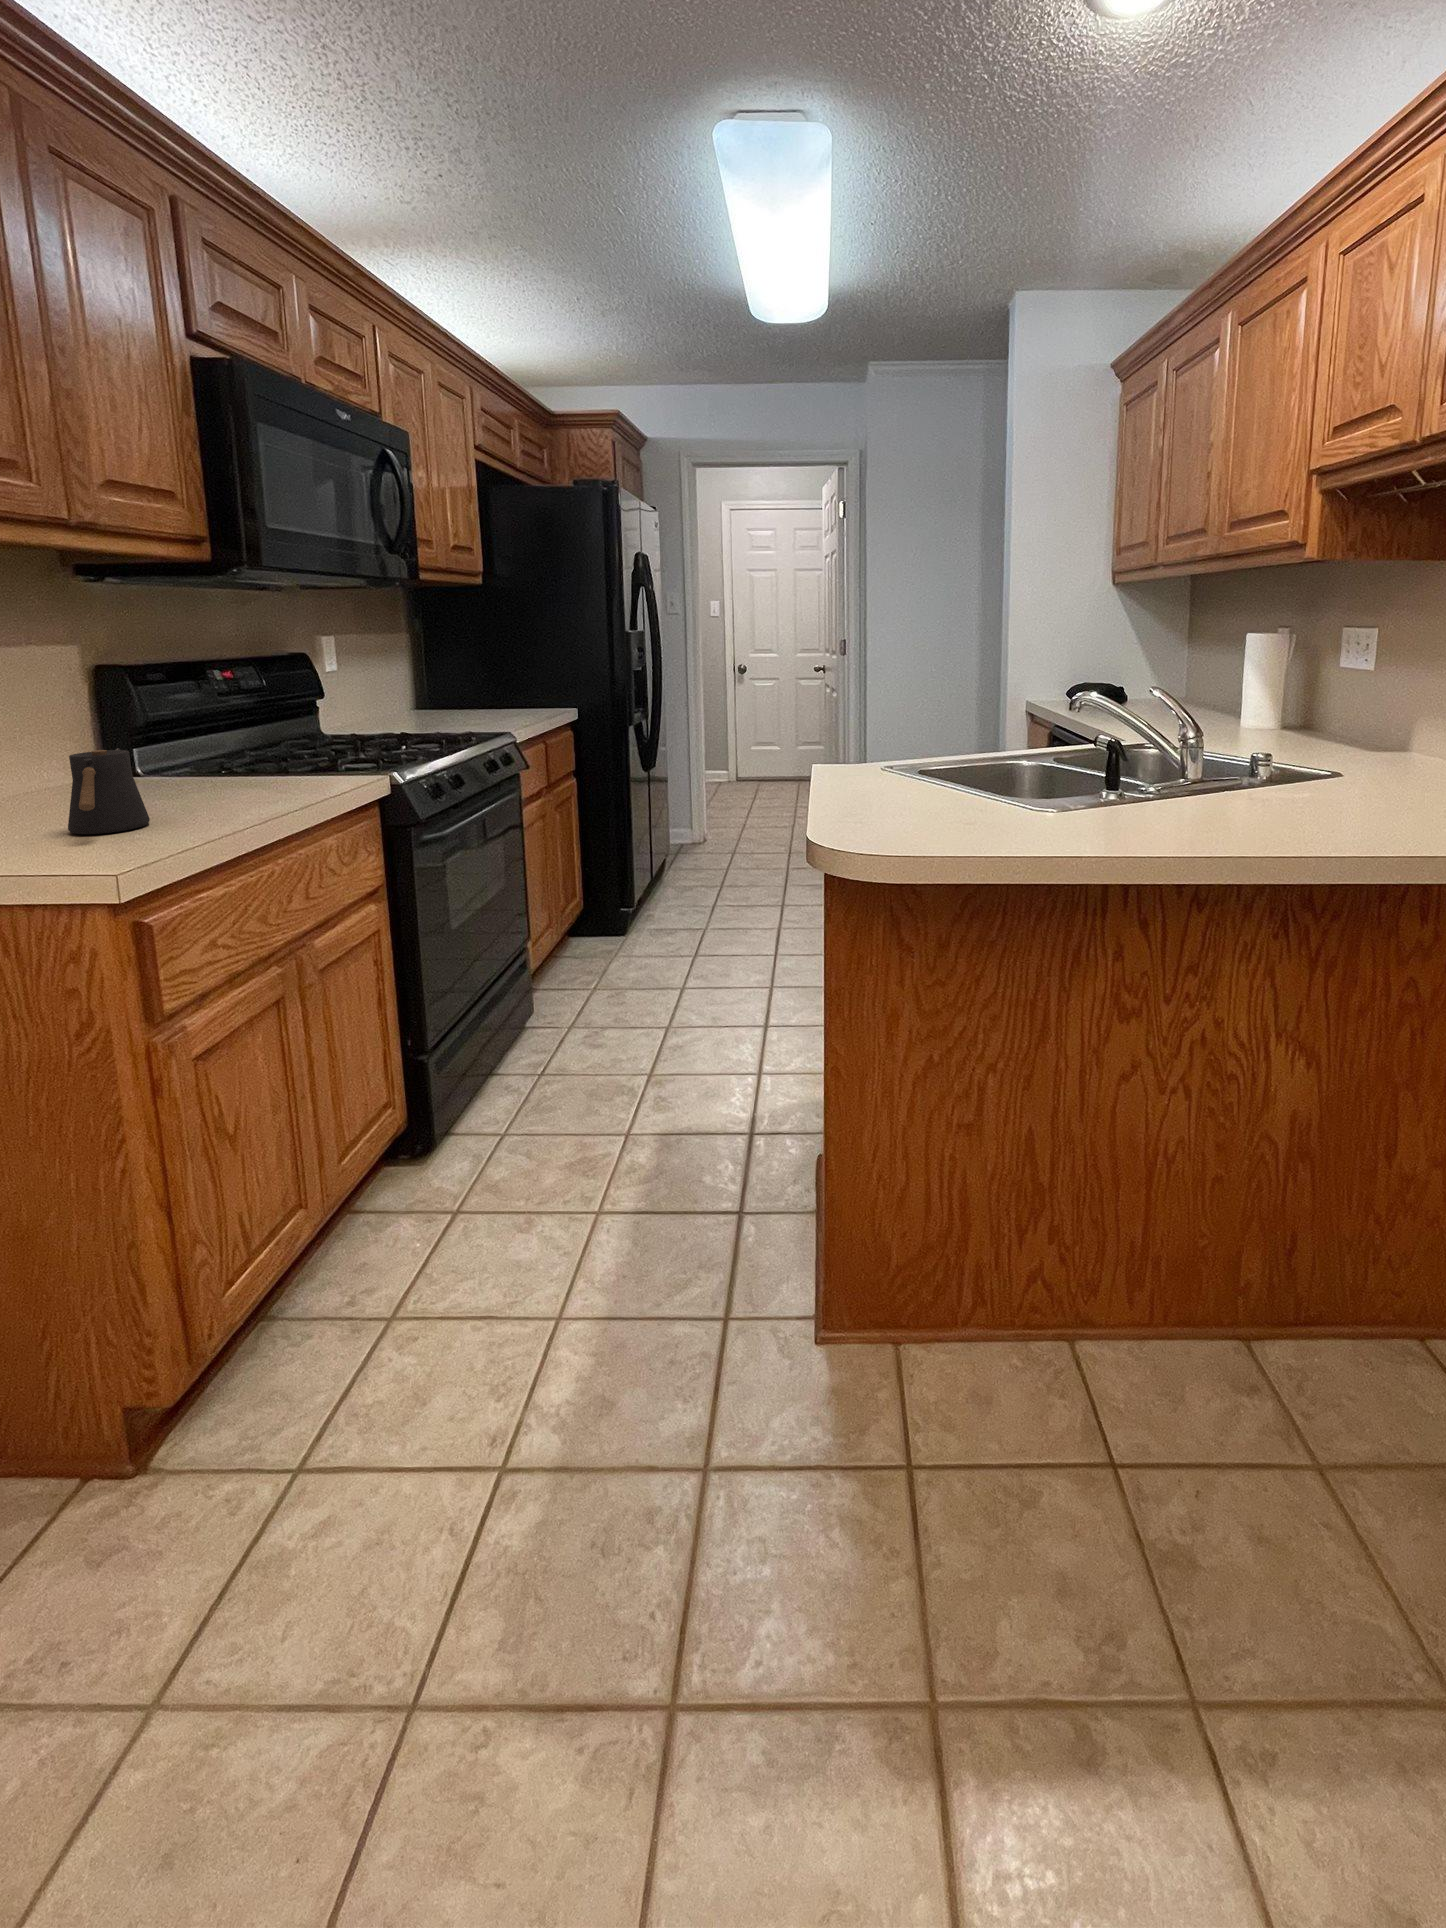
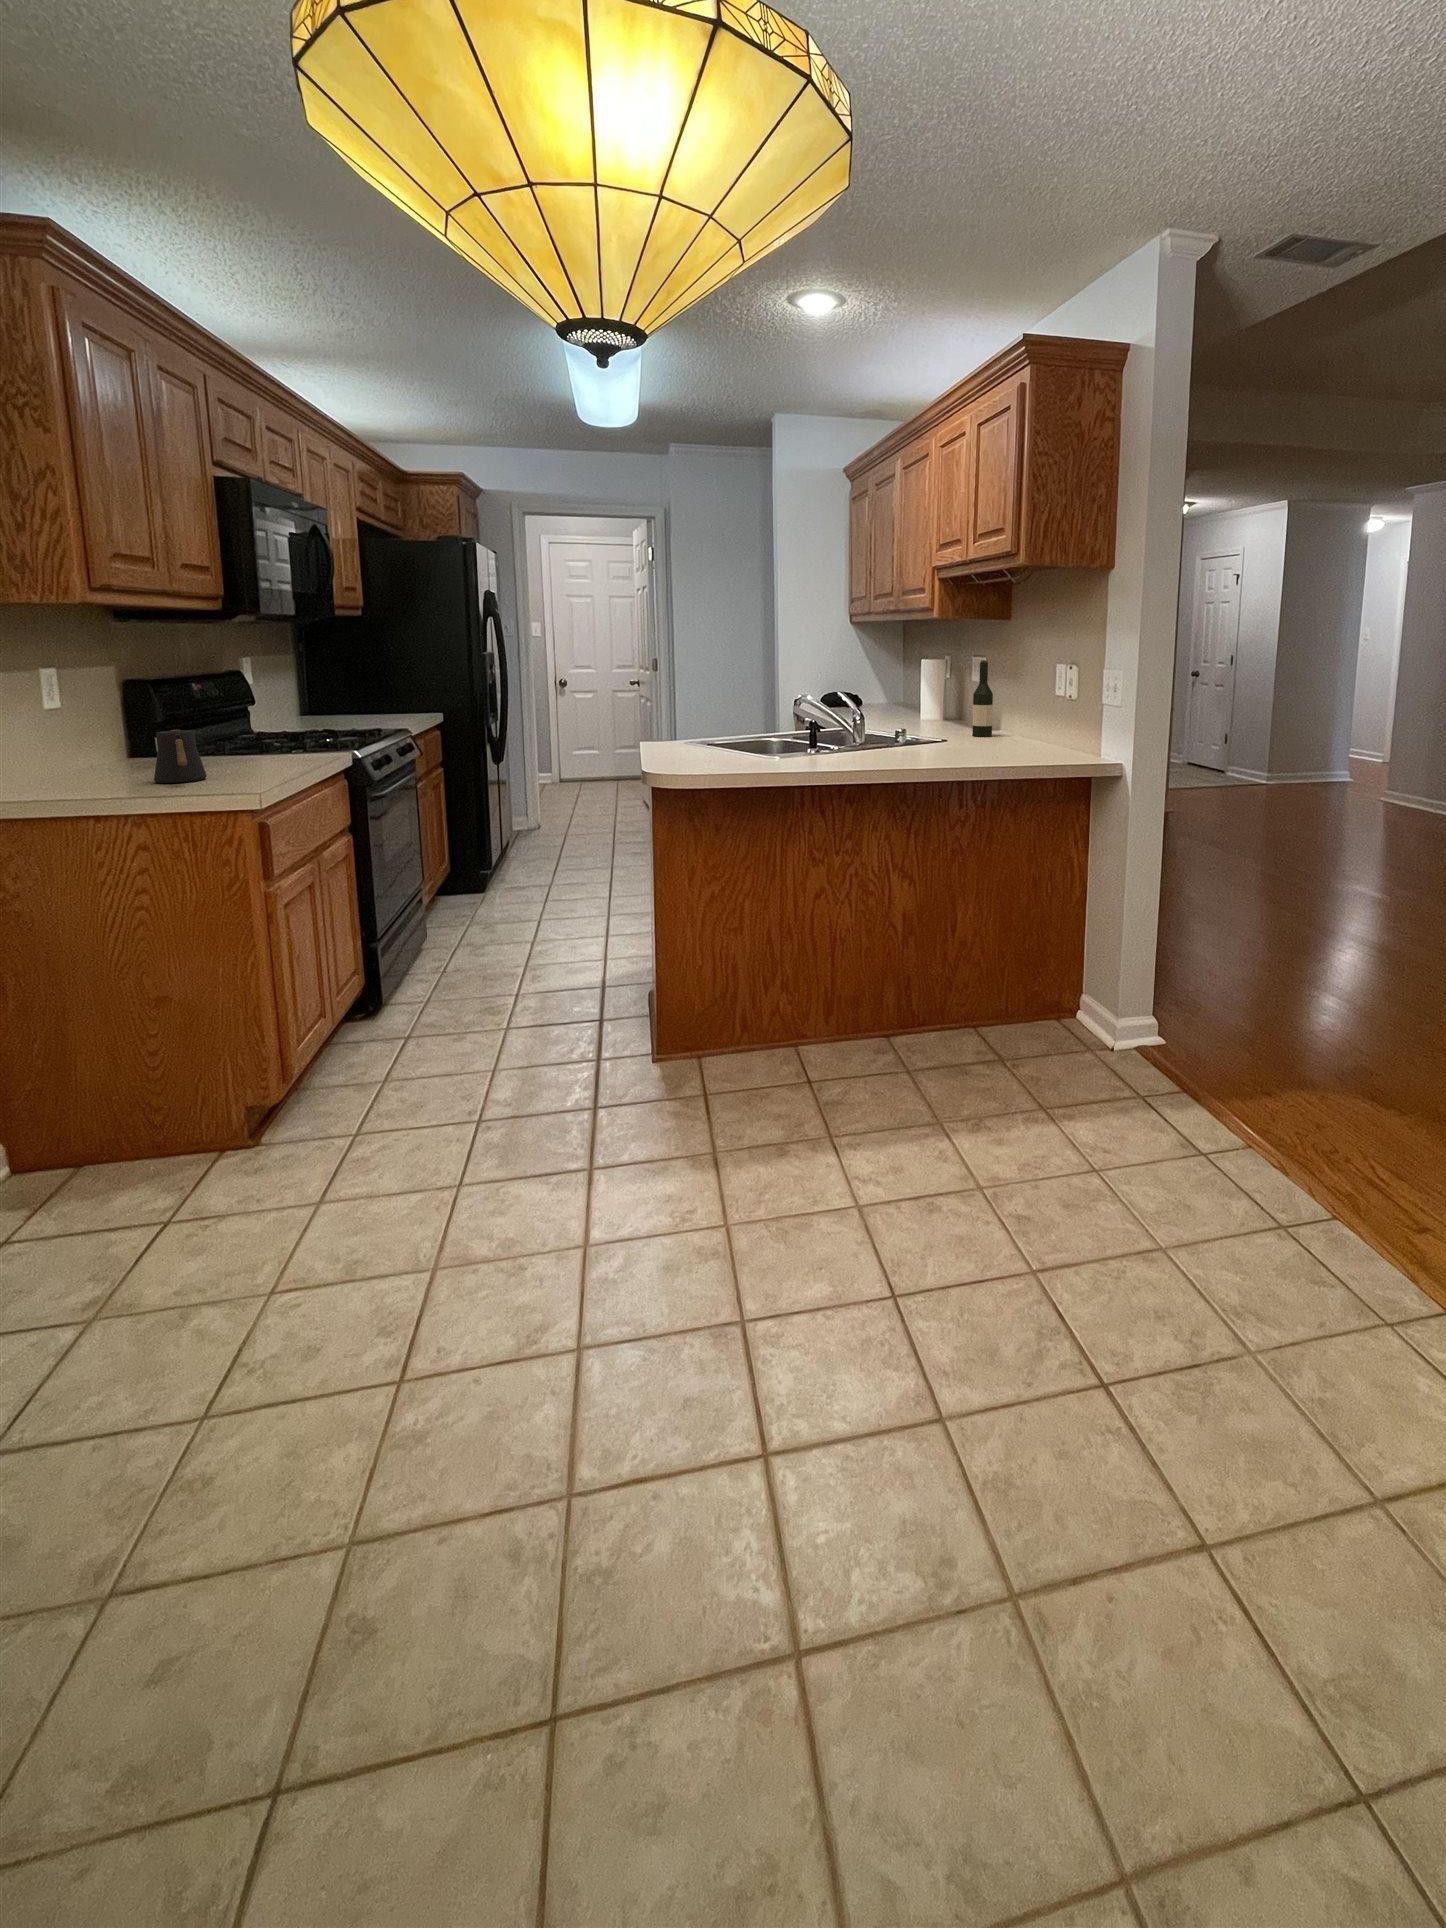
wine bottle: none [1365,630,1414,765] -> present [972,660,993,737]

